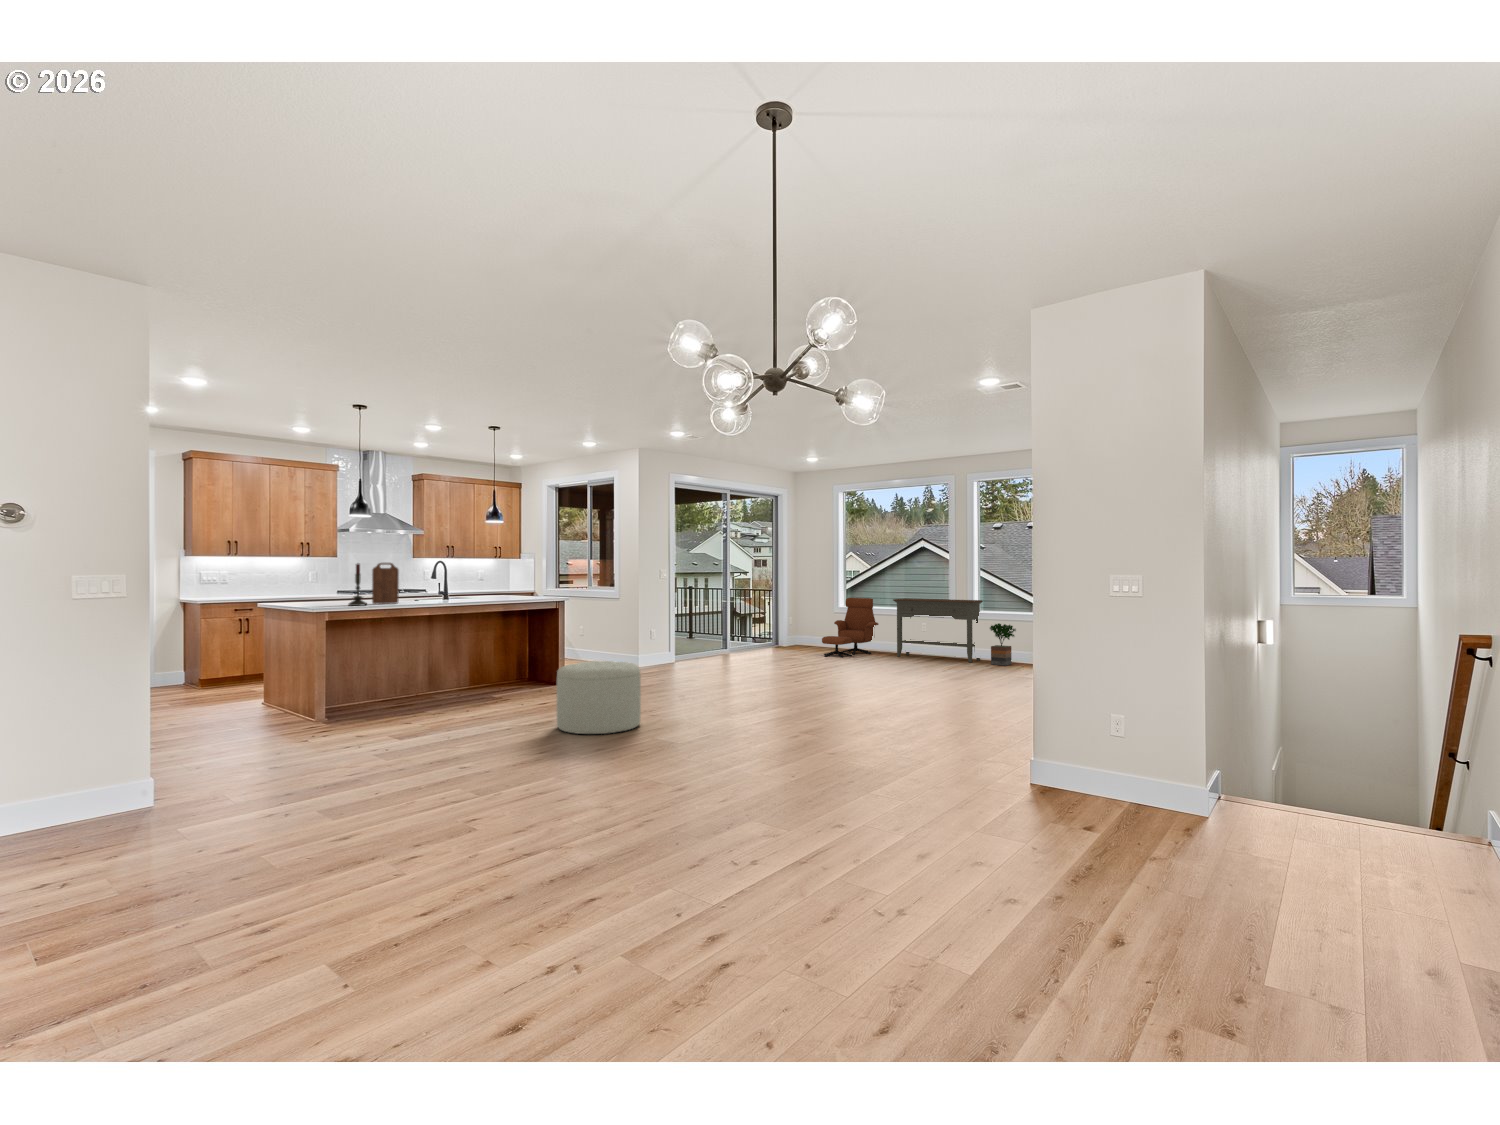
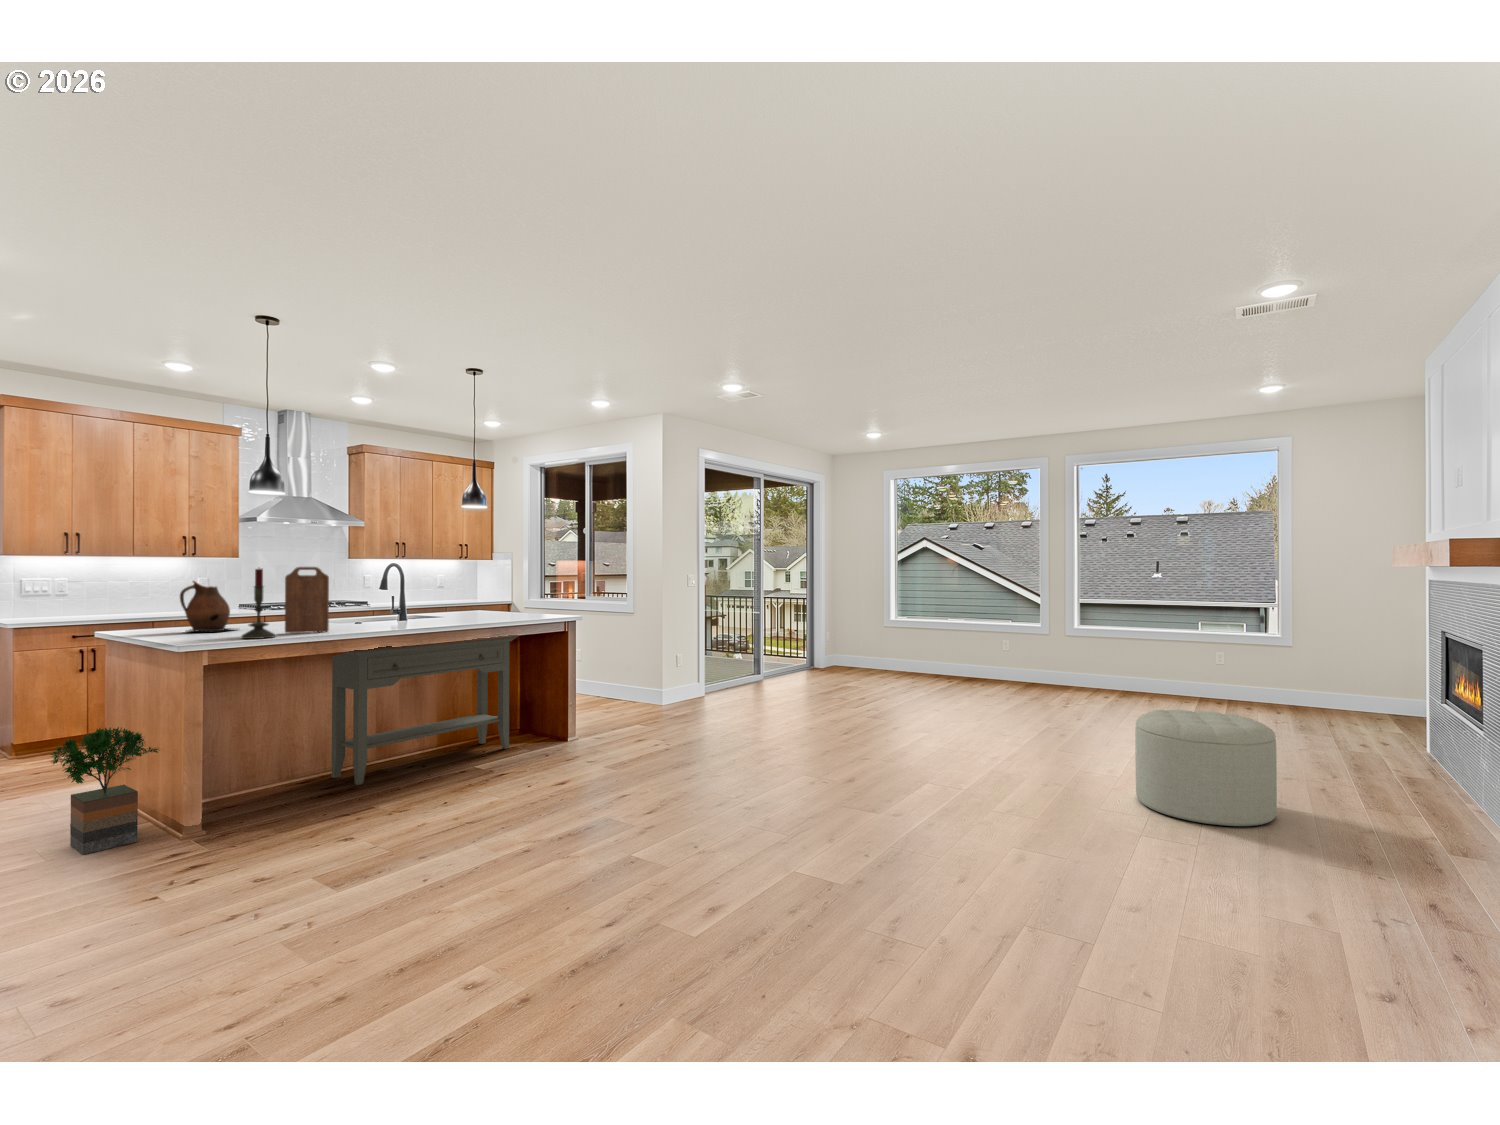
ceramic pitcher: none [309,572,344,604] -> present [180,581,230,632]
lounge chair: present [822,598,878,657] -> none [883,609,950,686]
console table: present [893,598,983,663] -> present [332,635,518,785]
potted tree: present [990,623,1016,666] -> present [51,727,158,855]
ottoman: present [557,661,641,734] -> present [1135,710,1277,826]

